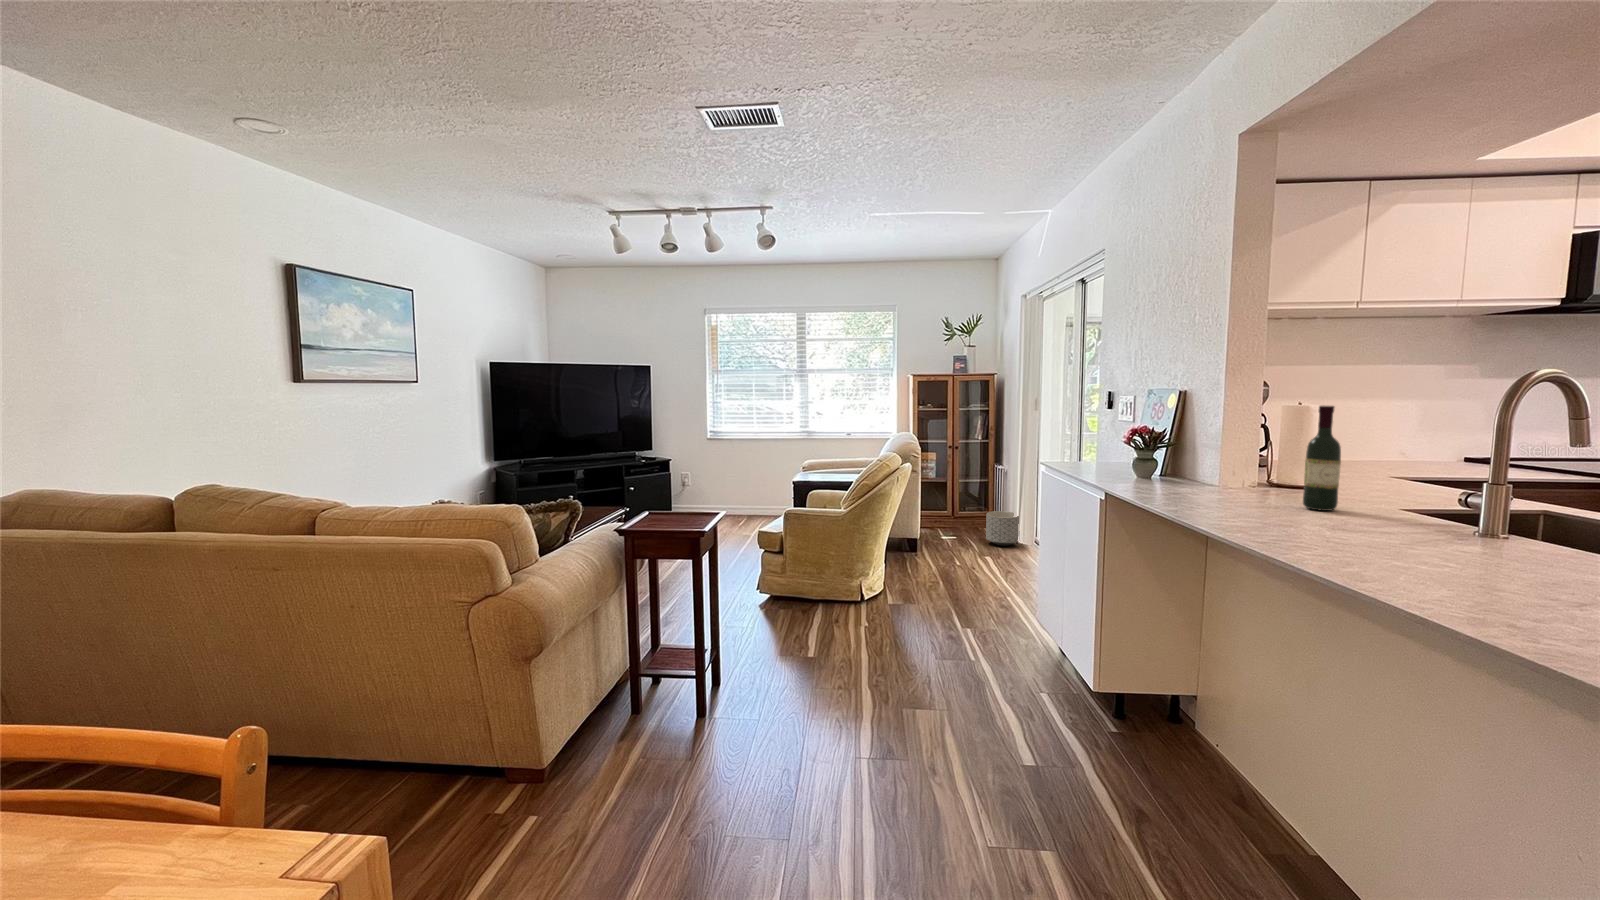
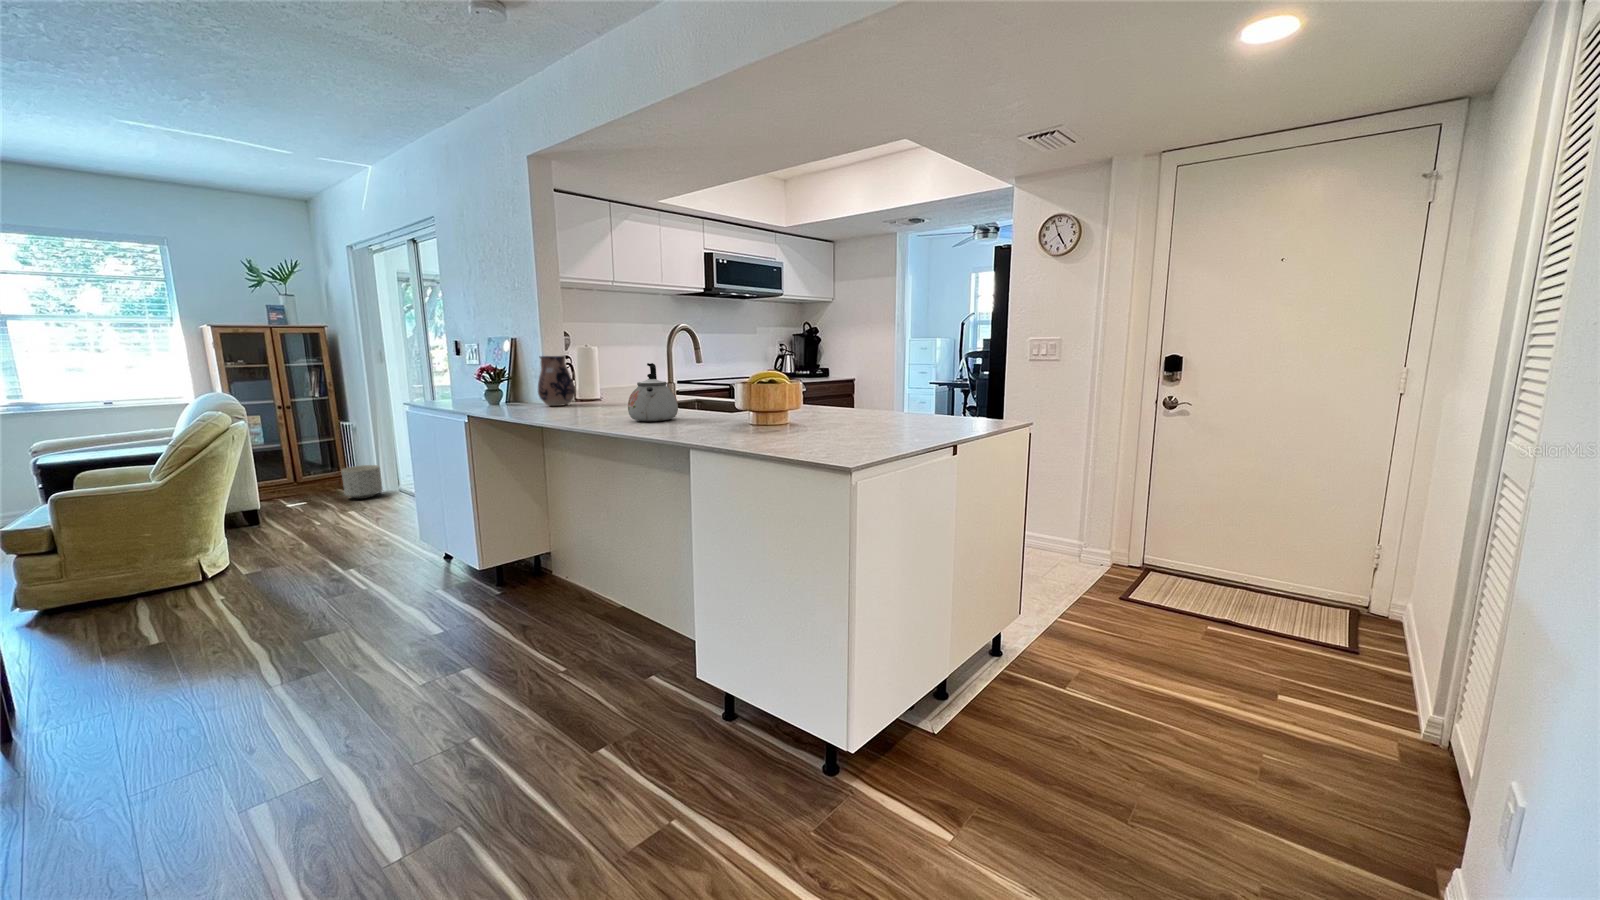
wine bottle: present [1303,406,1341,511] -> none [592,344,611,408]
ceramic pitcher: none [1208,418,1270,493] -> present [538,356,575,406]
kettle: none [1389,456,1528,575] -> present [628,363,678,421]

